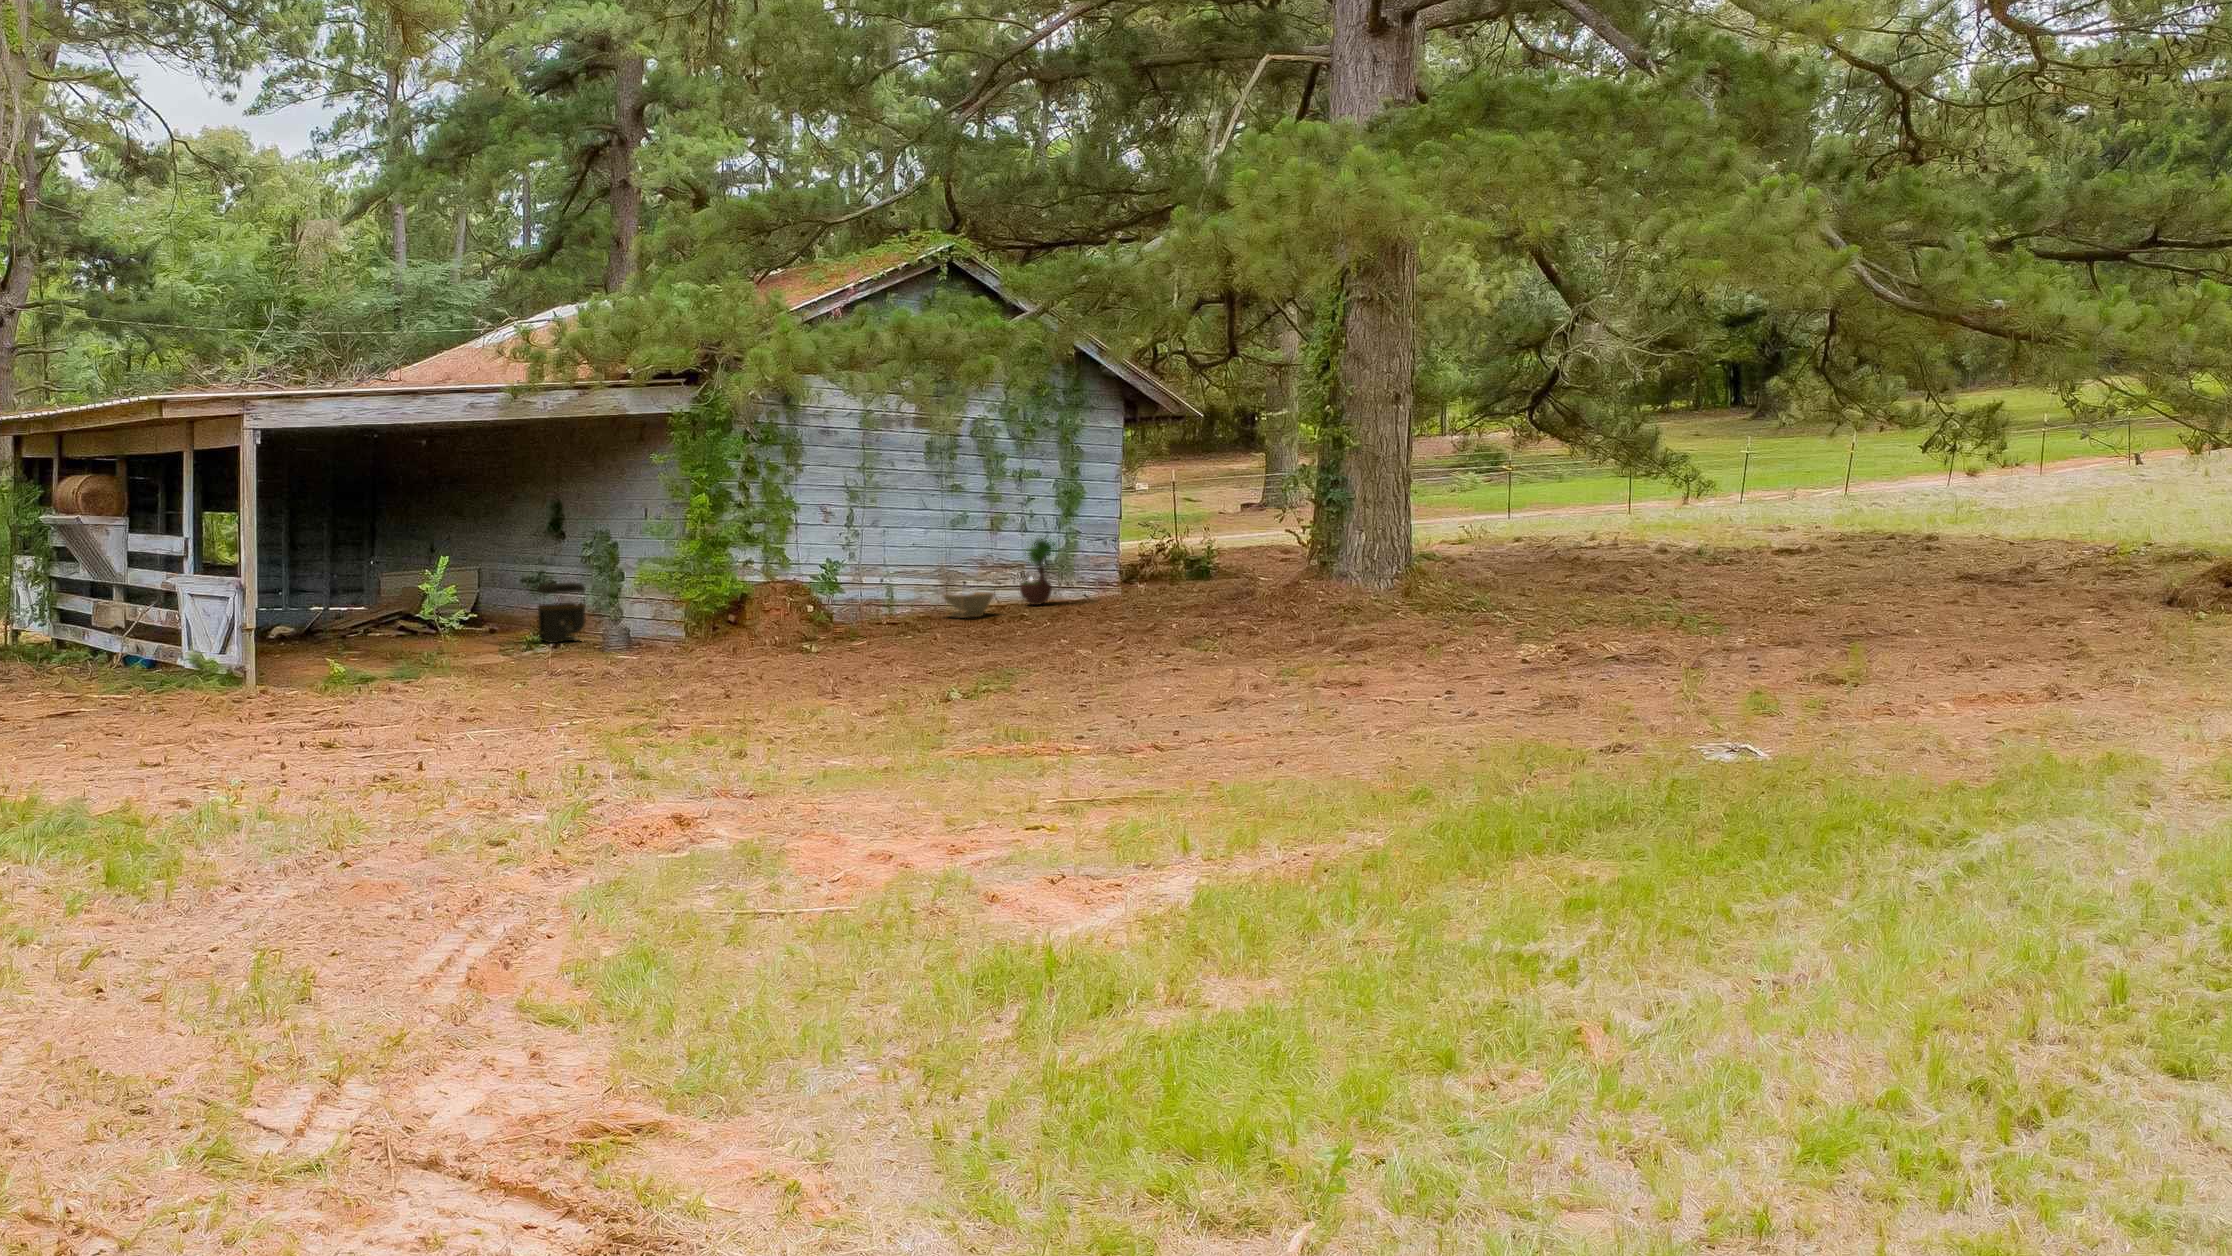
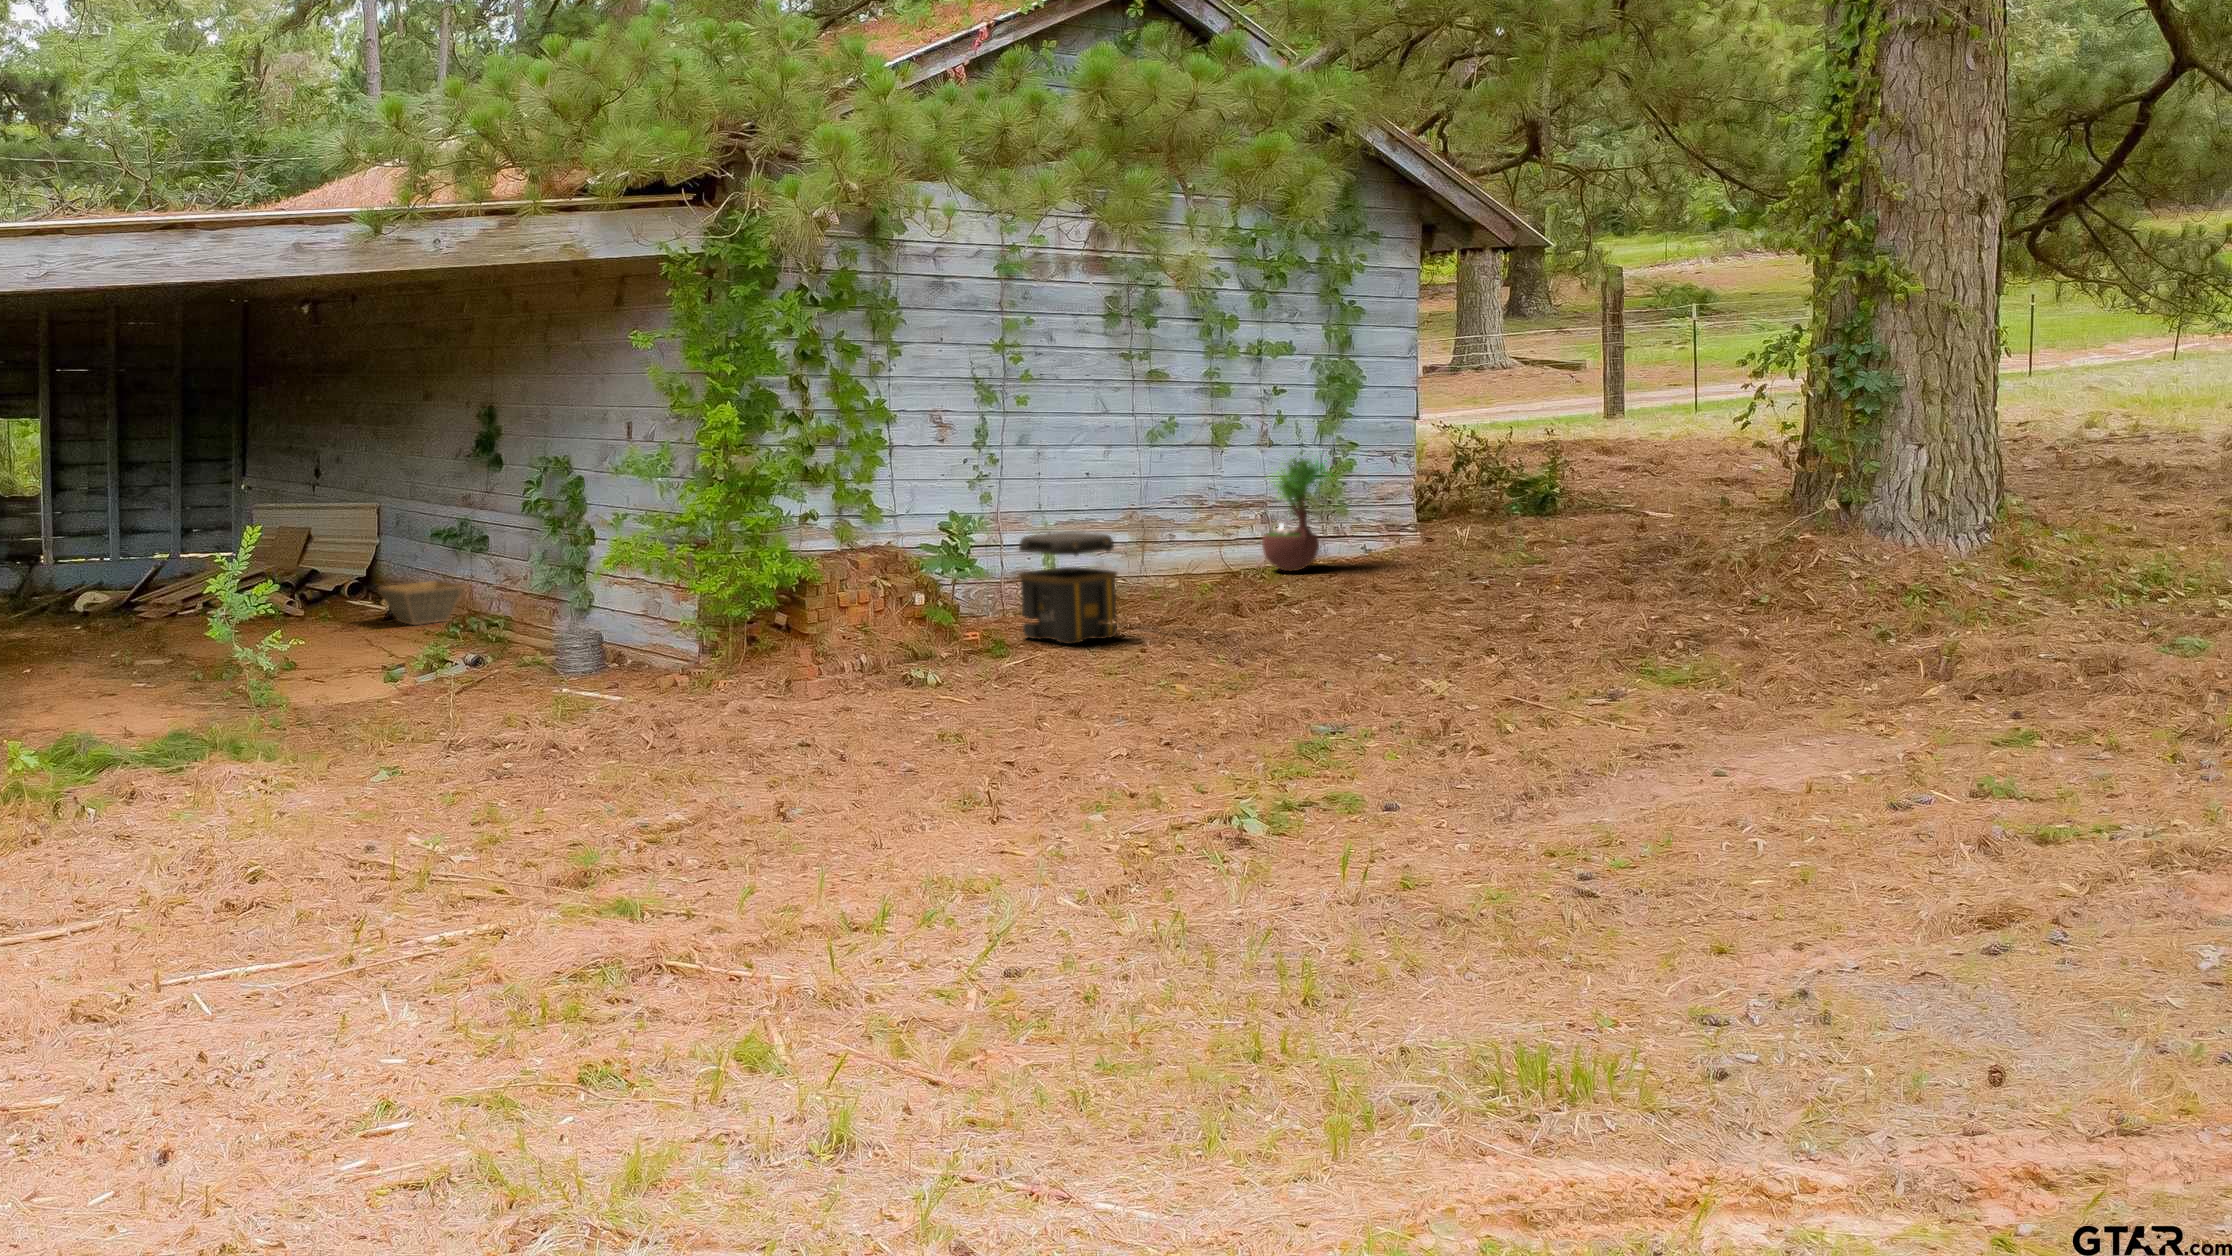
toolbox: present [537,582,586,643] -> present [1019,532,1117,644]
basket: present [943,592,994,618] -> present [379,581,465,625]

